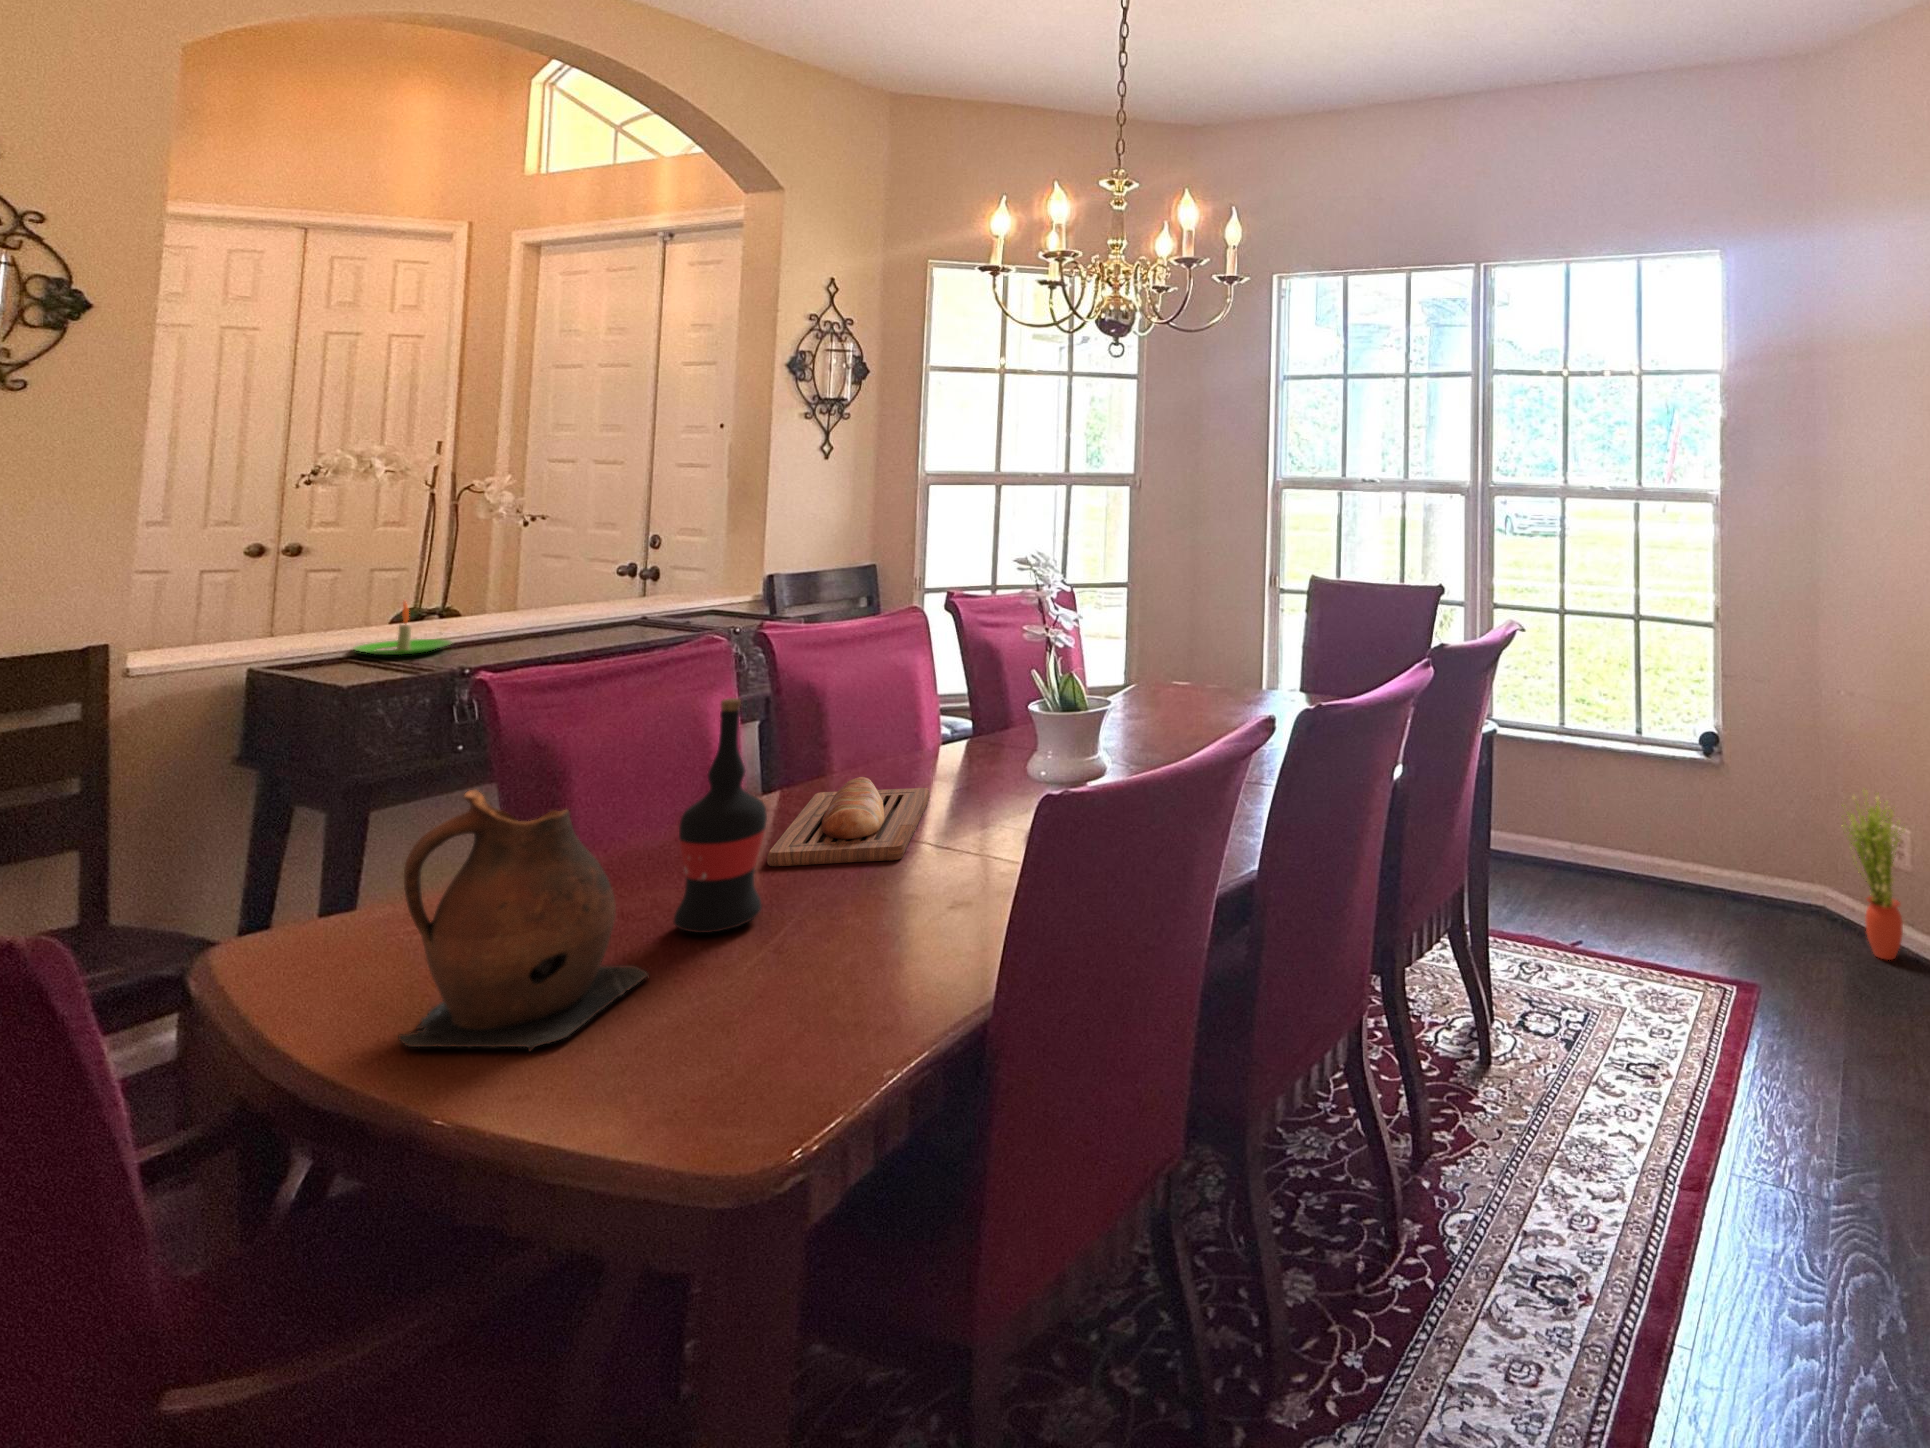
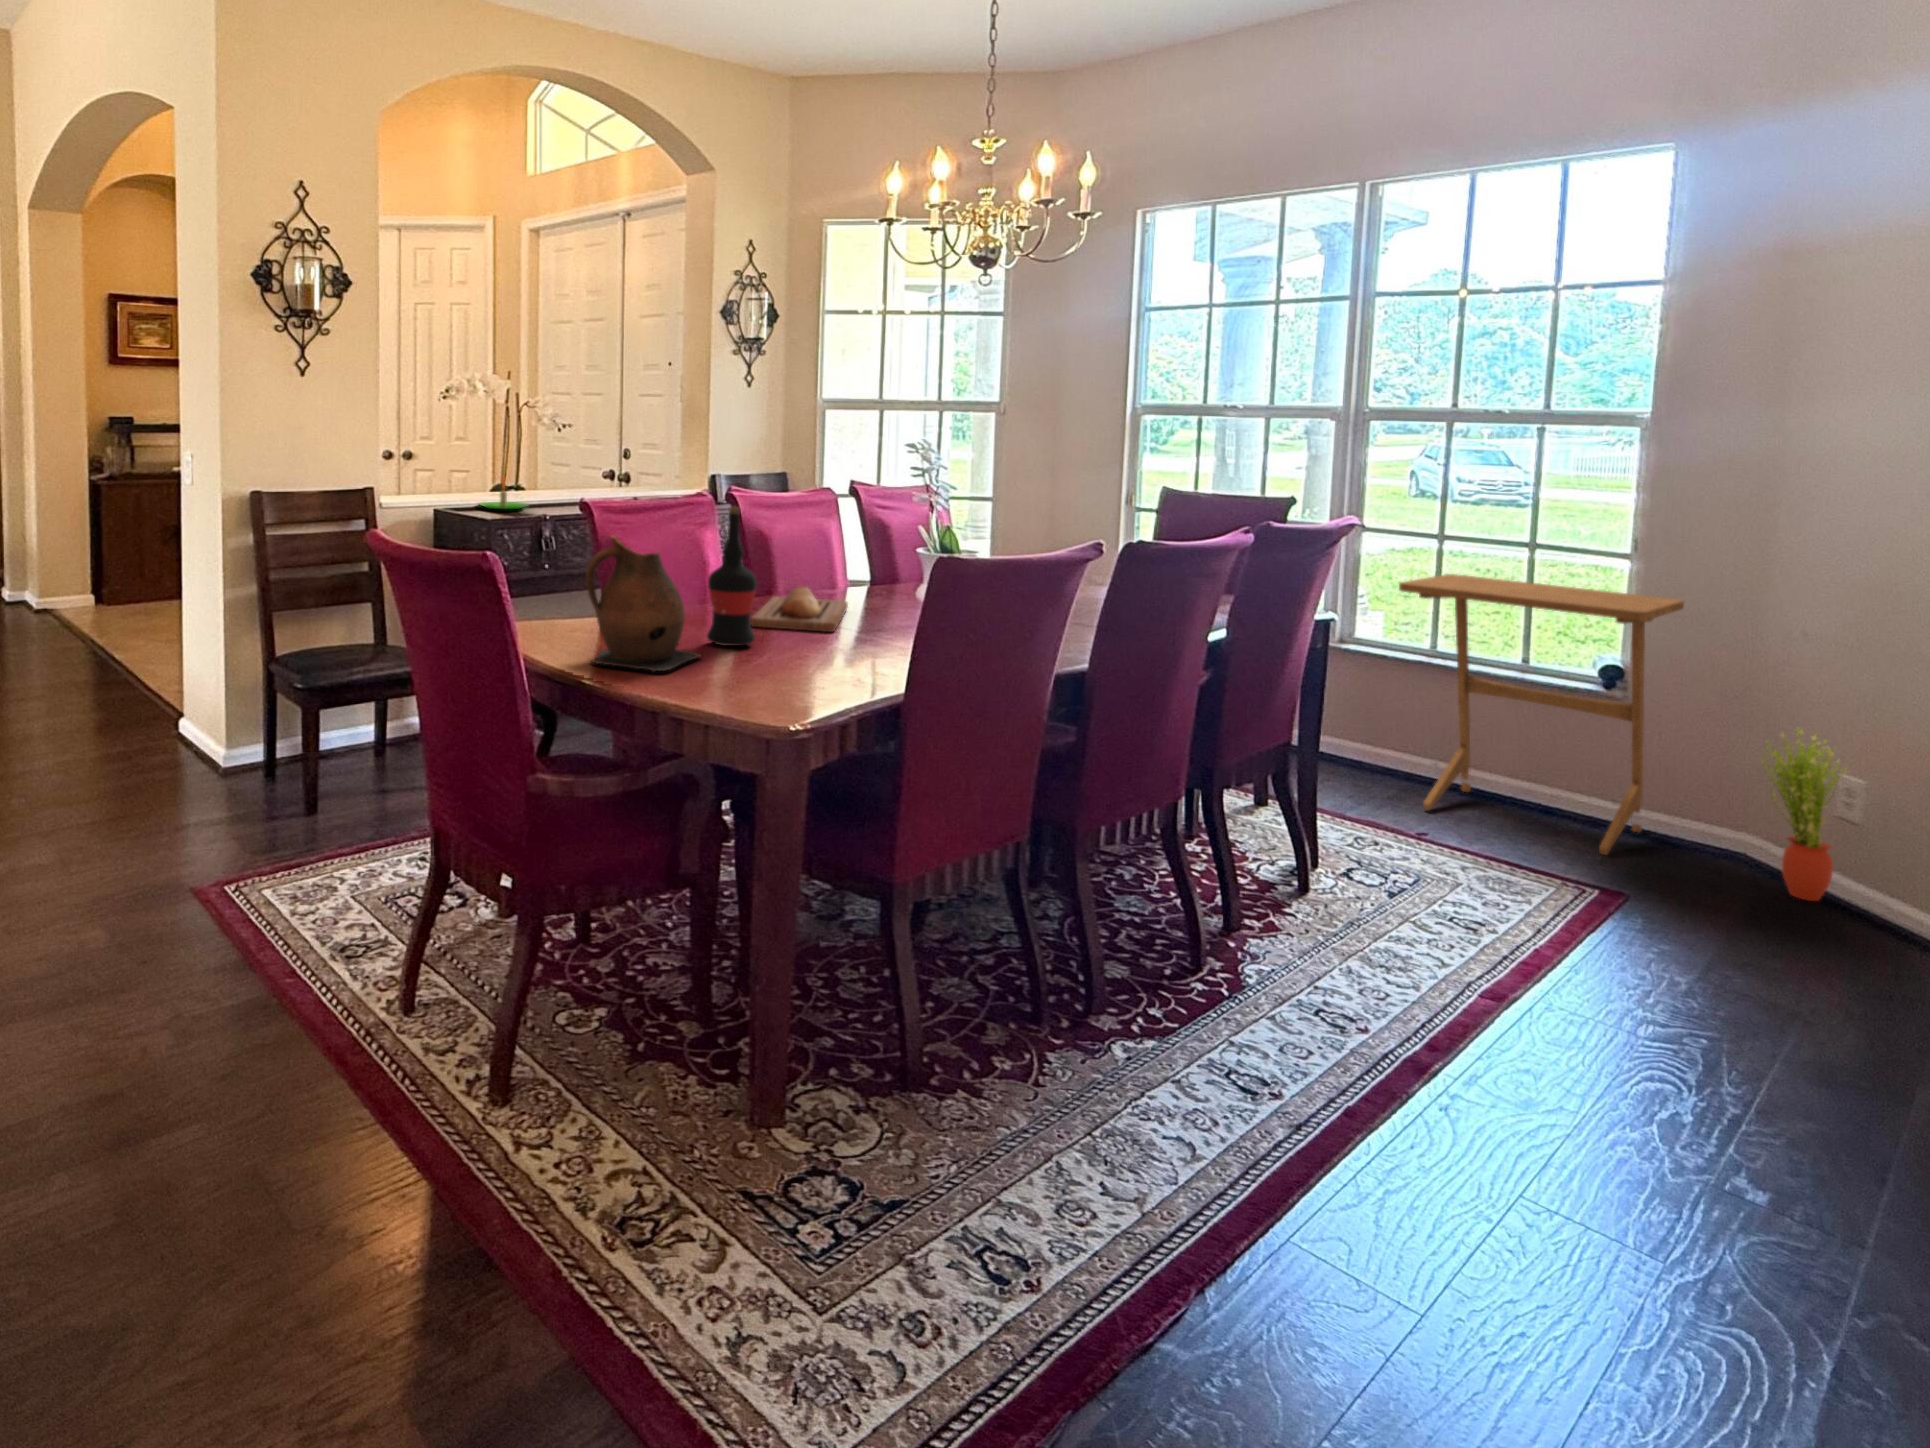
side table: none [1539,652,1766,938] -> present [1399,574,1684,855]

